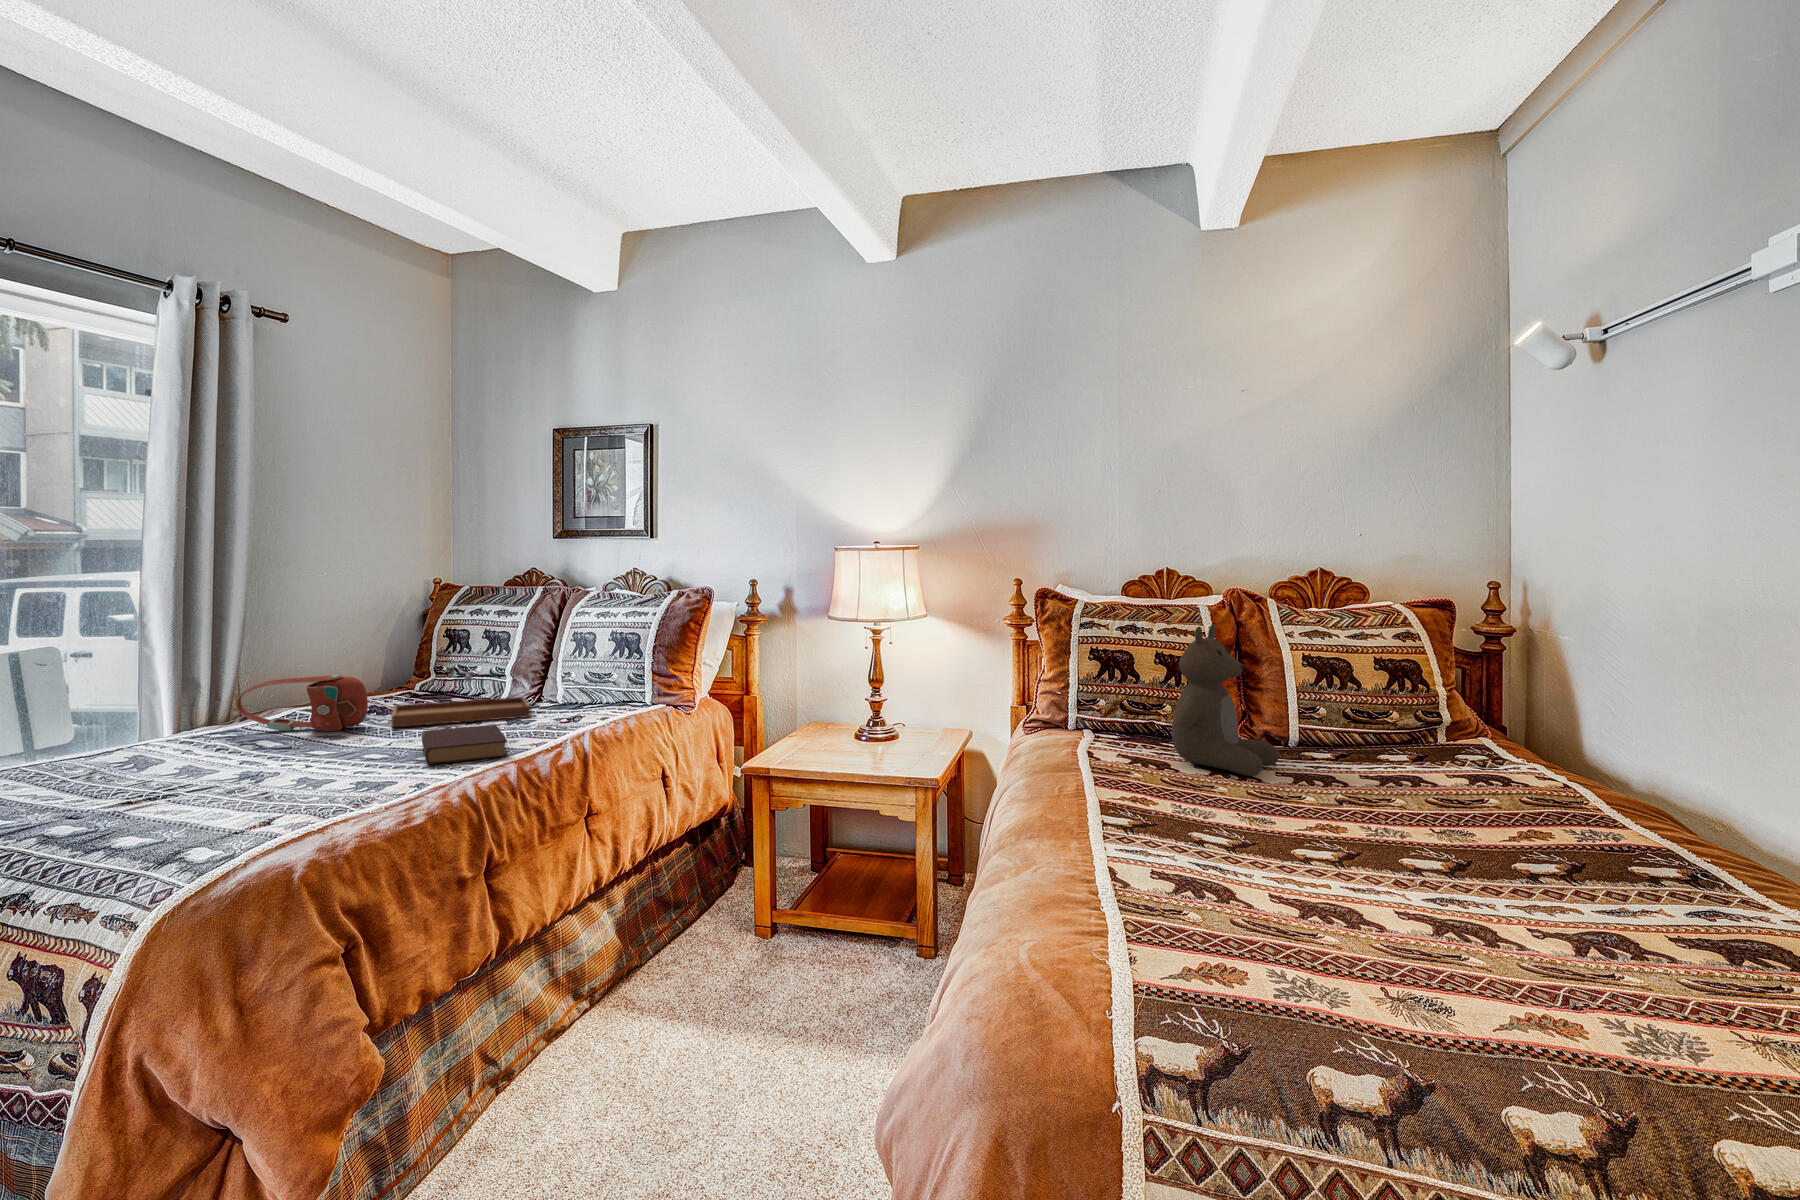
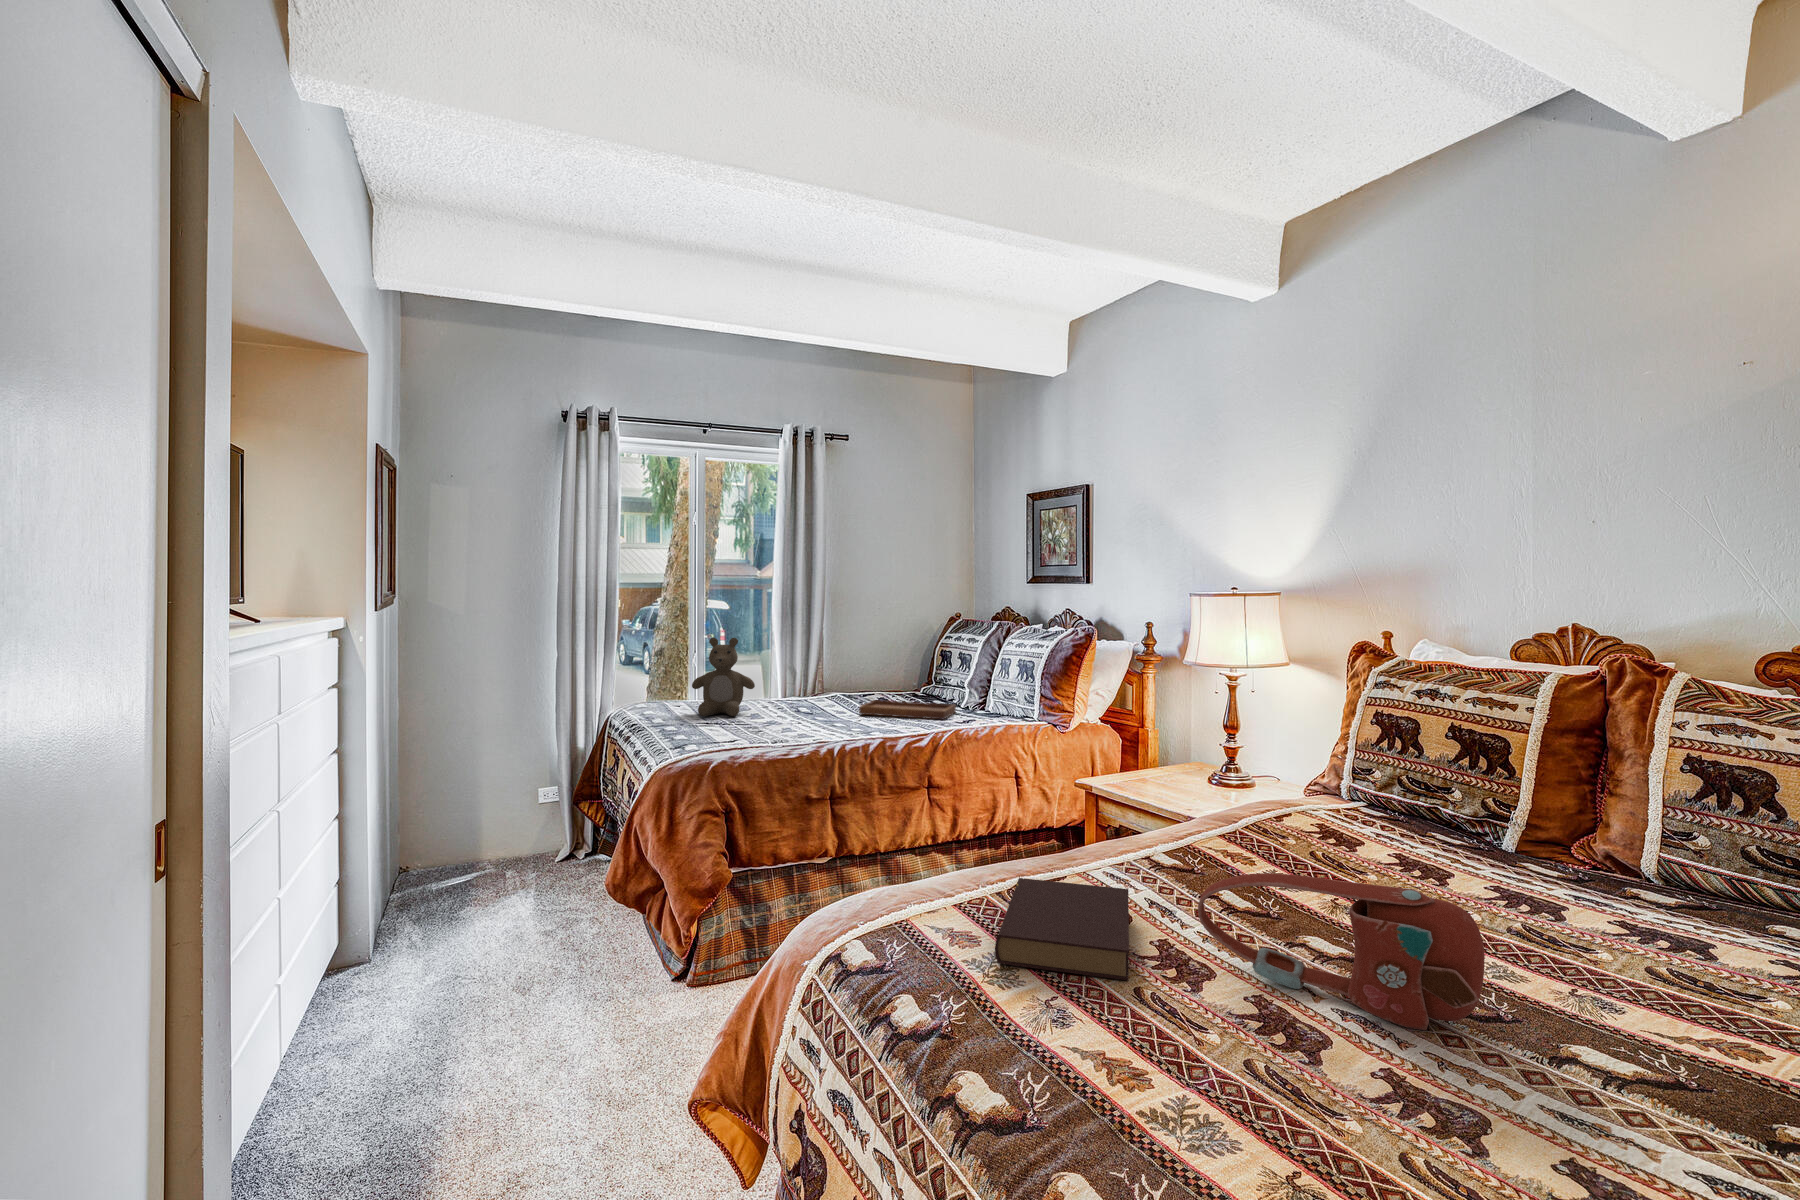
teddy bear: present [1172,624,1279,776] -> present [692,638,755,716]
handbag: present [236,675,368,731] -> present [1198,873,1485,1030]
book: present [422,725,507,765] -> present [995,878,1129,980]

